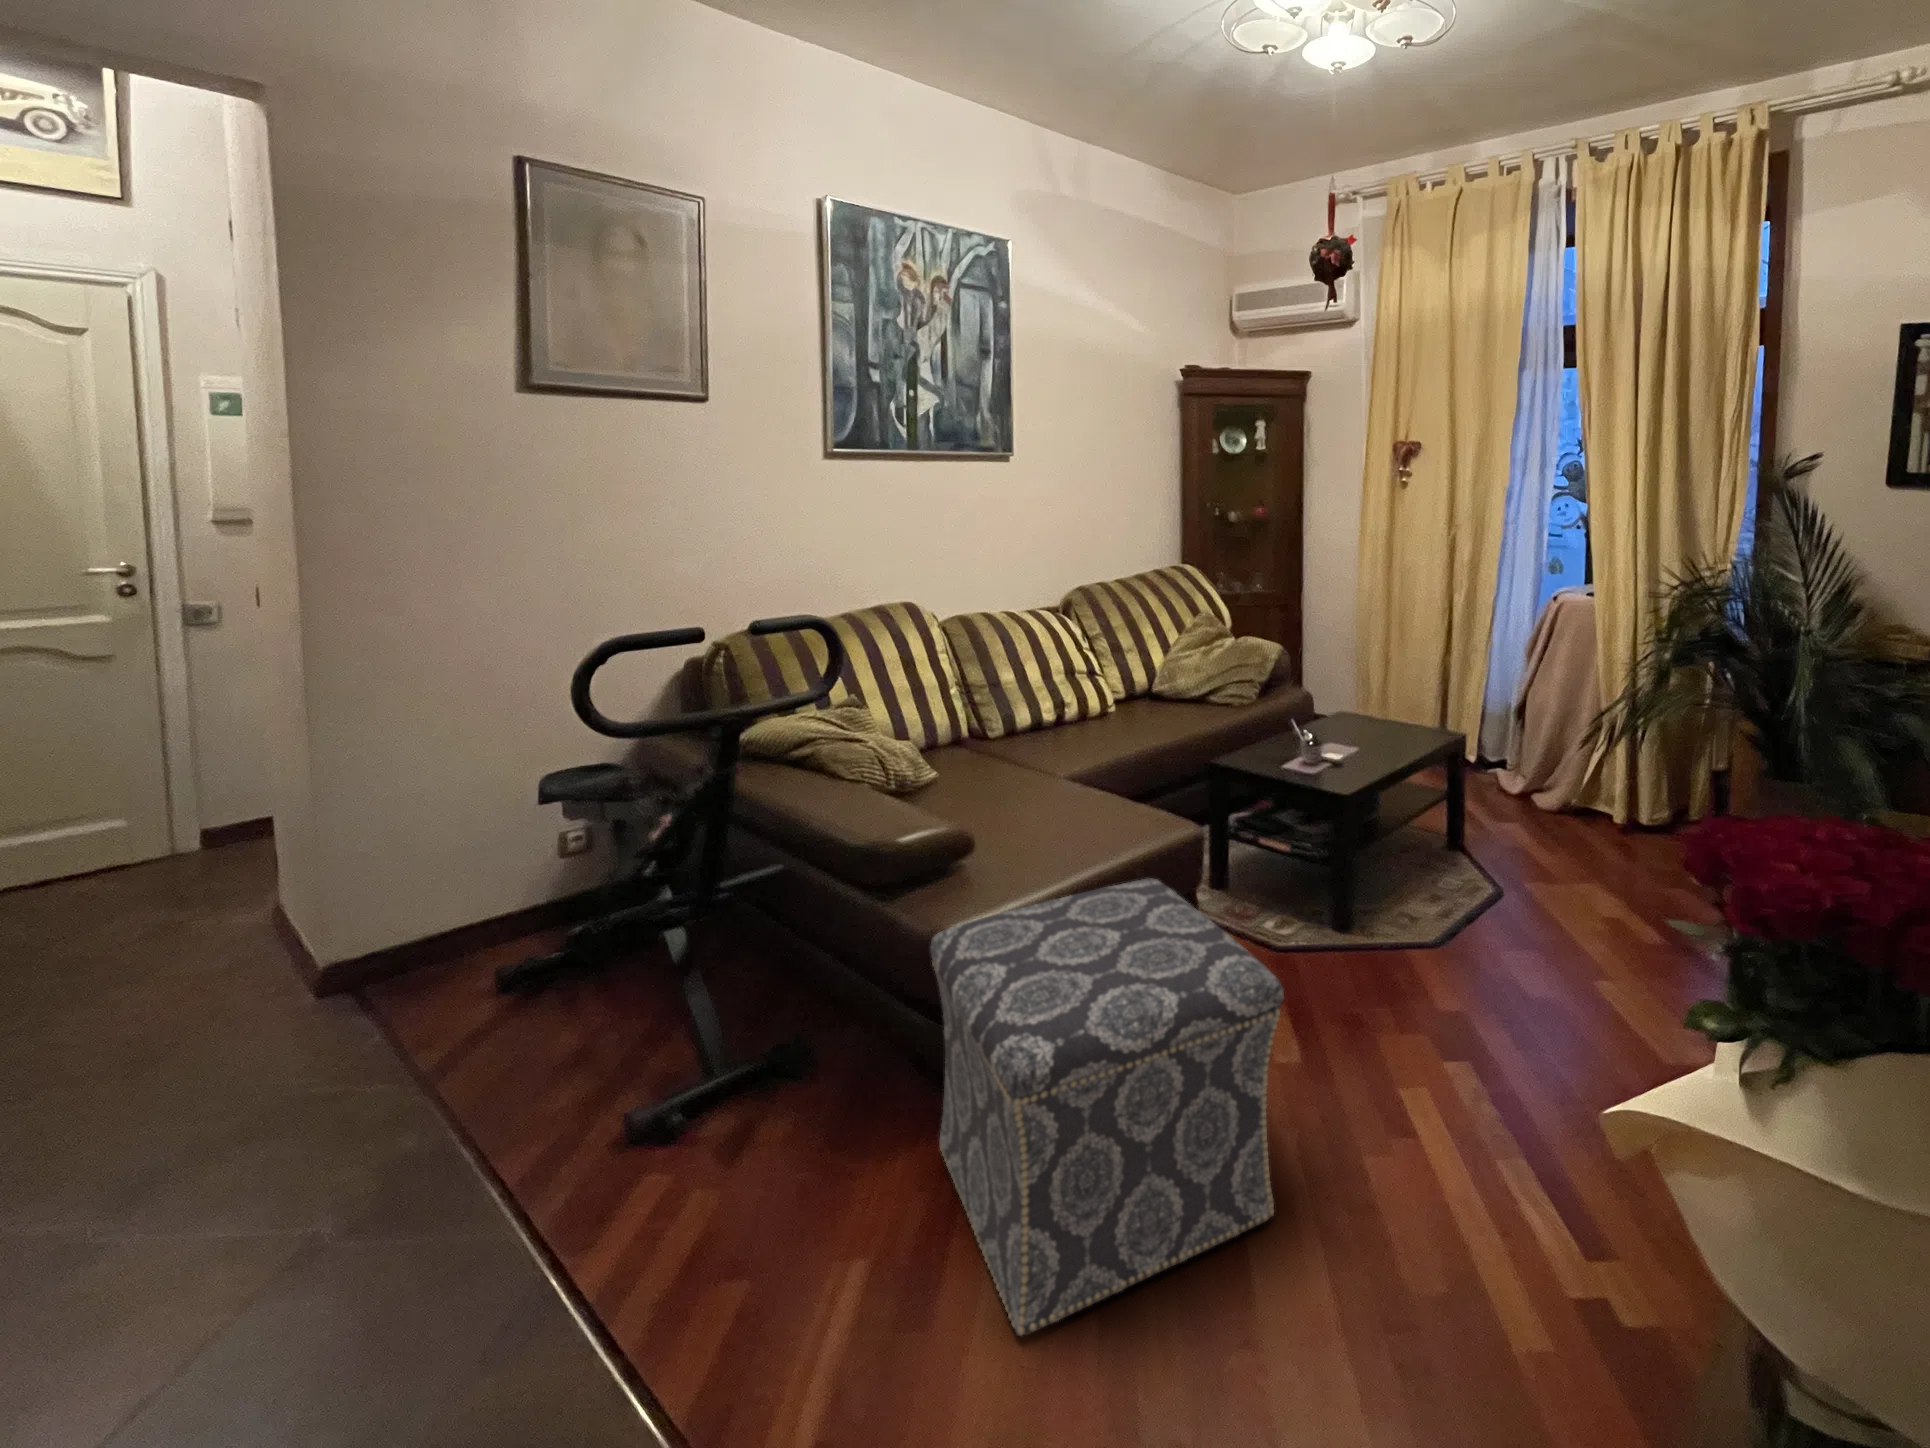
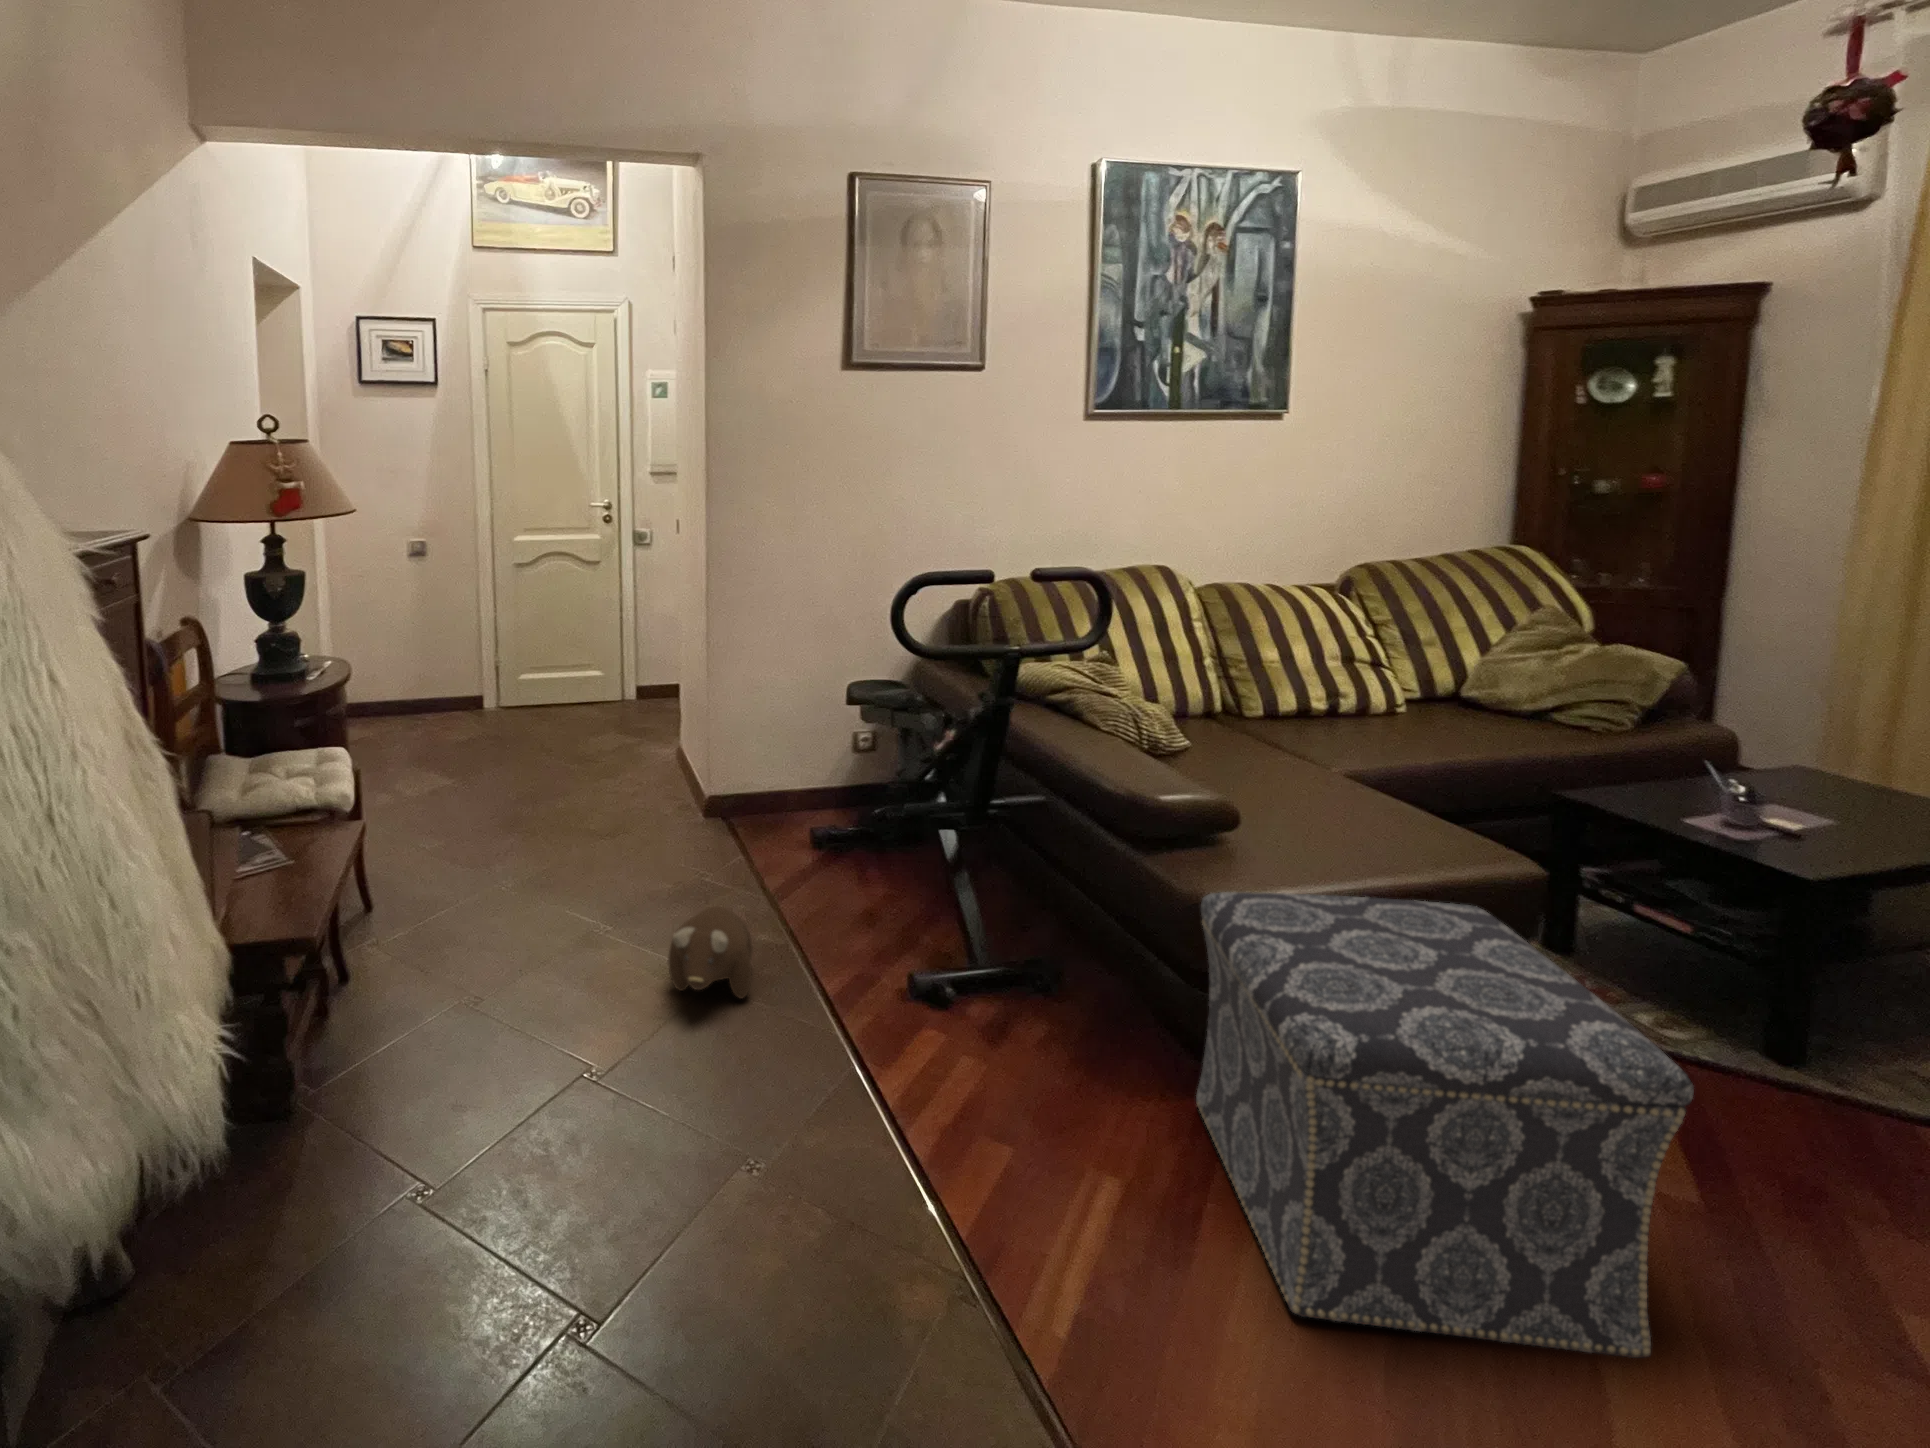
plush toy: none [185,1141,363,1299] -> present [668,906,753,999]

